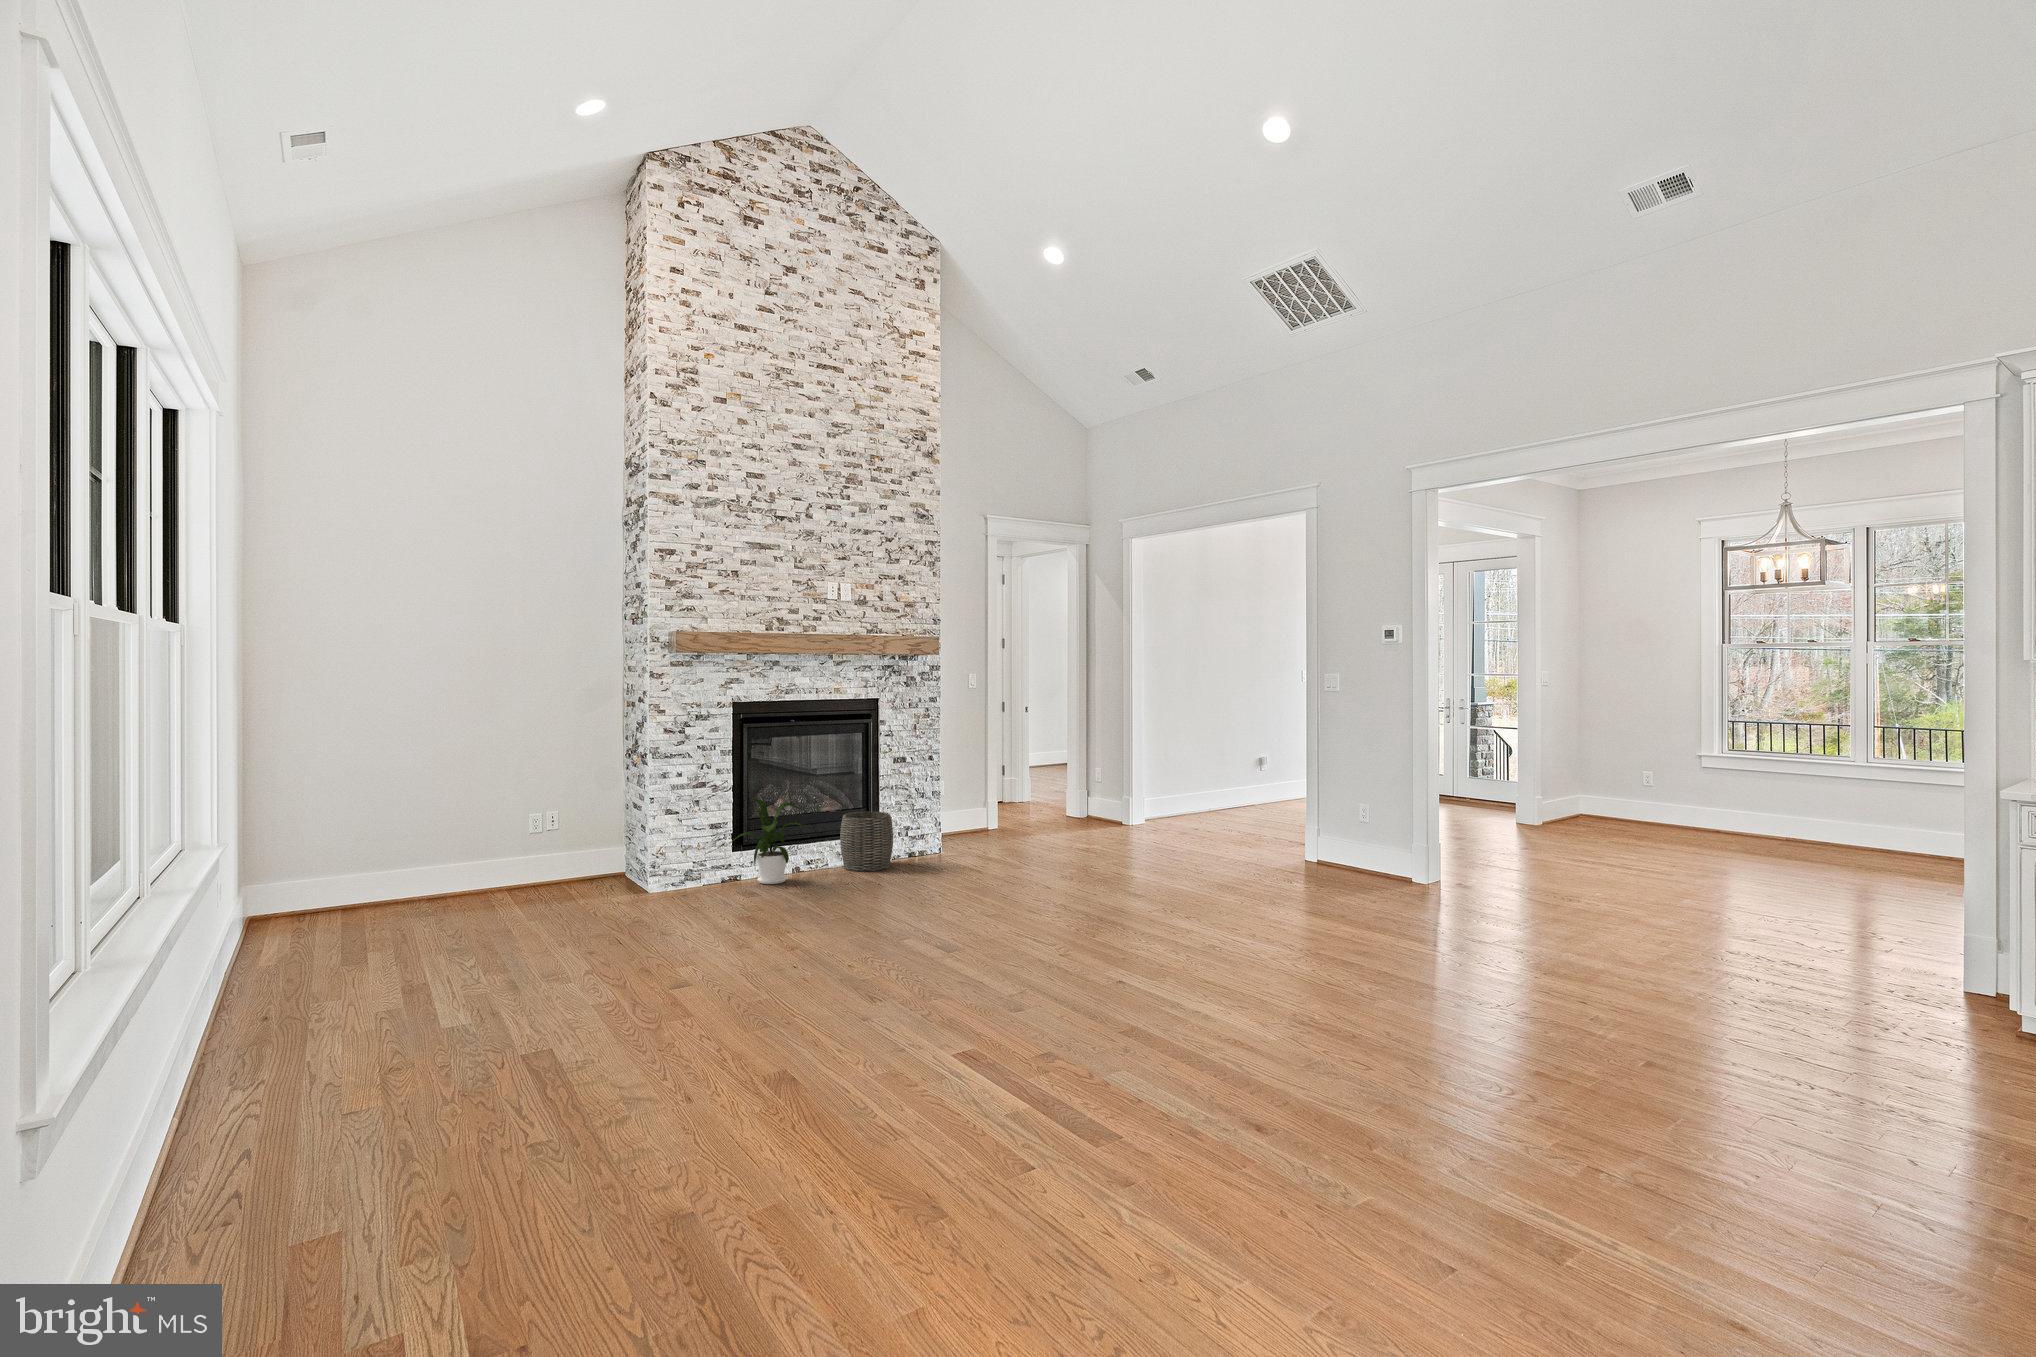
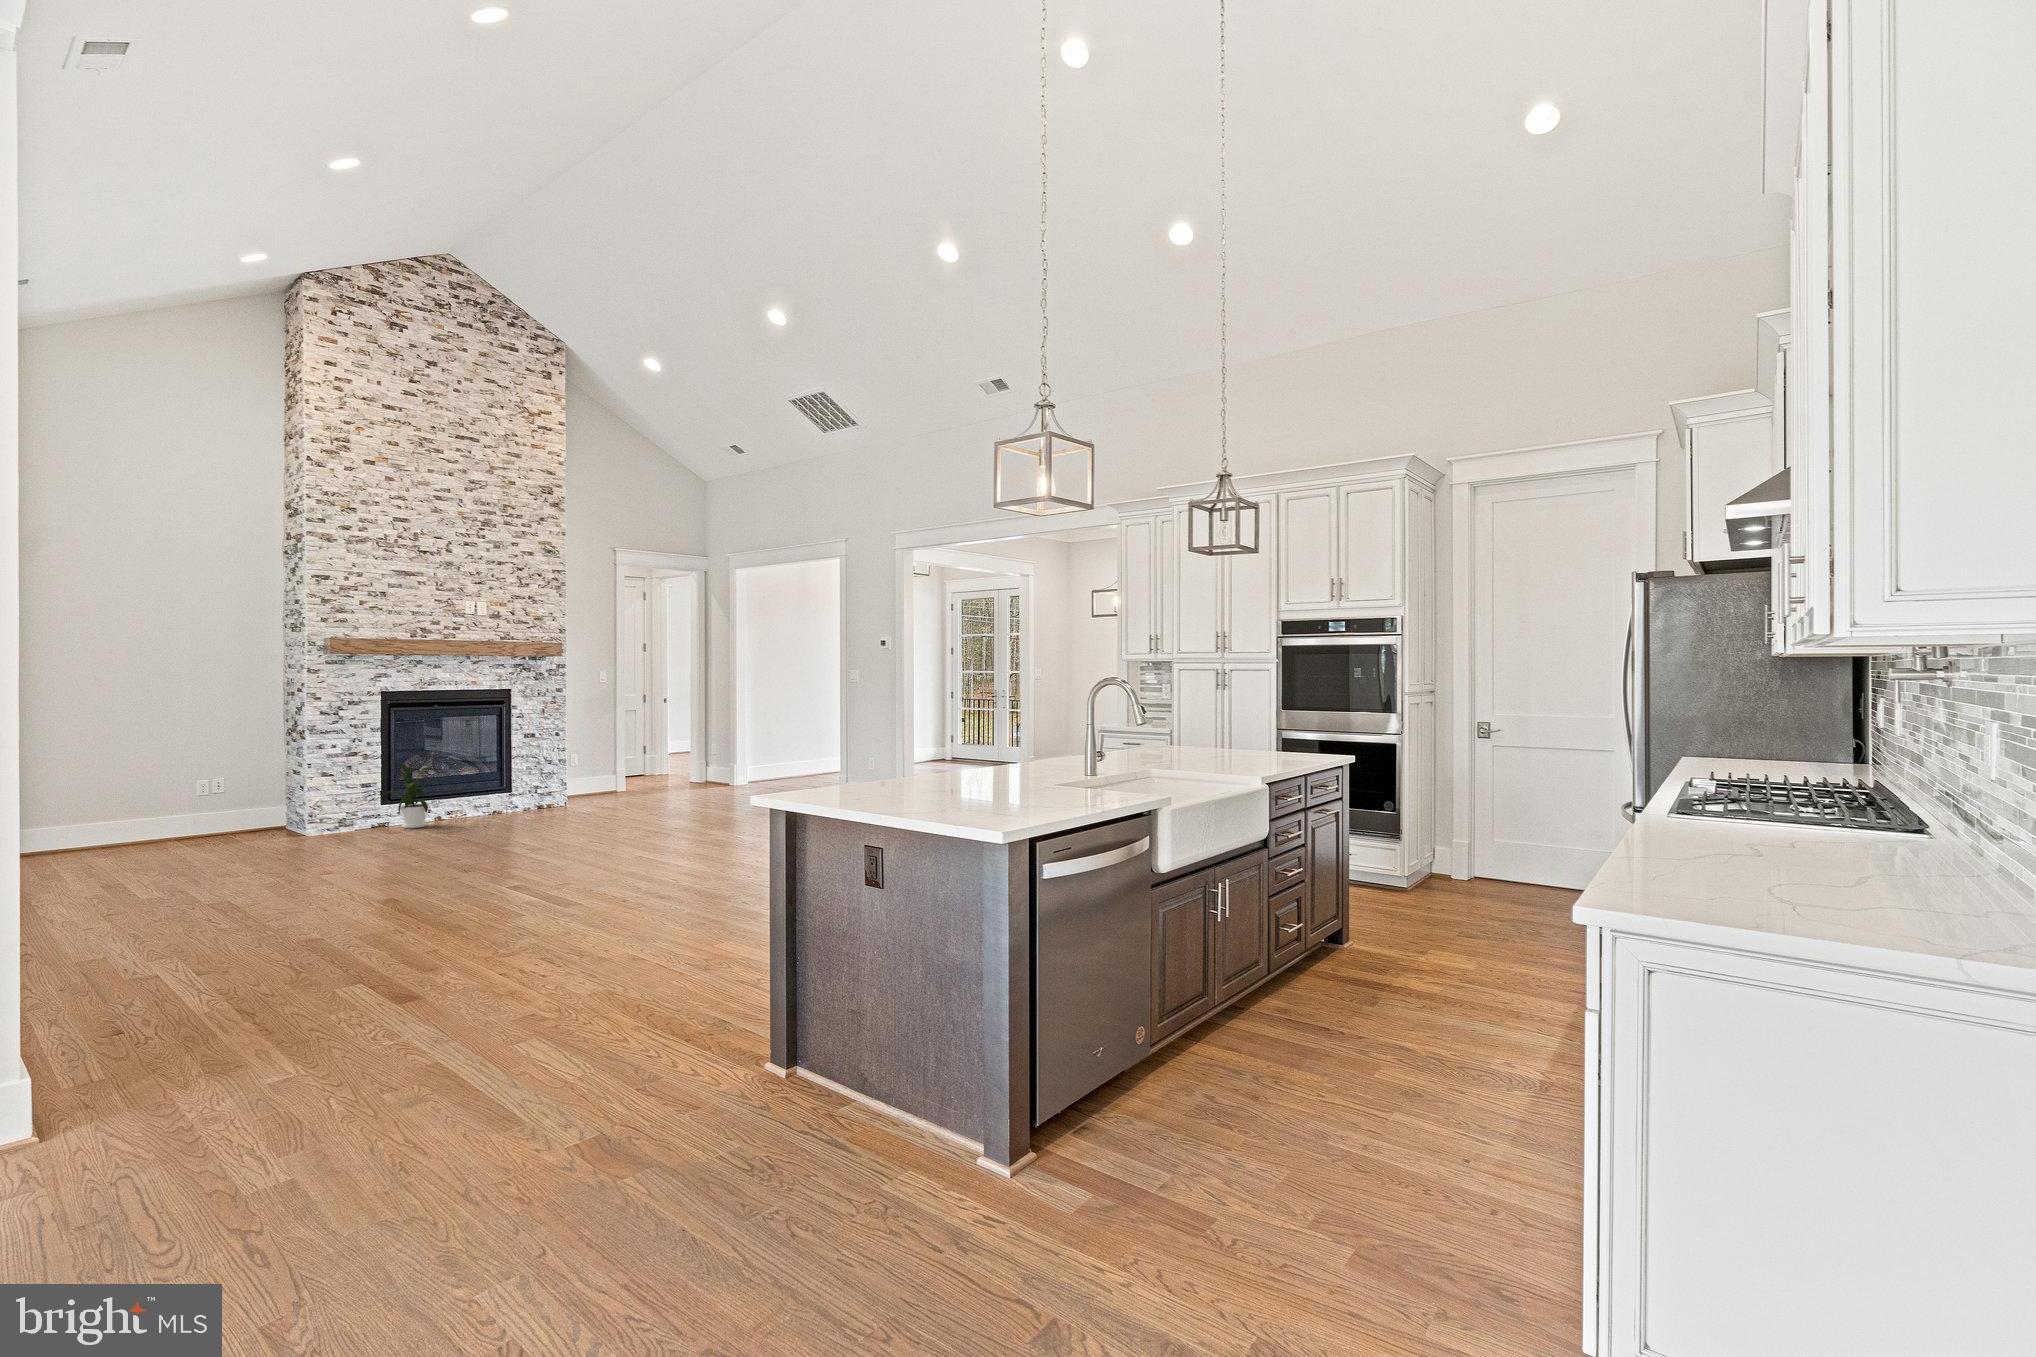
woven basket: present [840,812,893,871] -> none [476,775,521,819]

